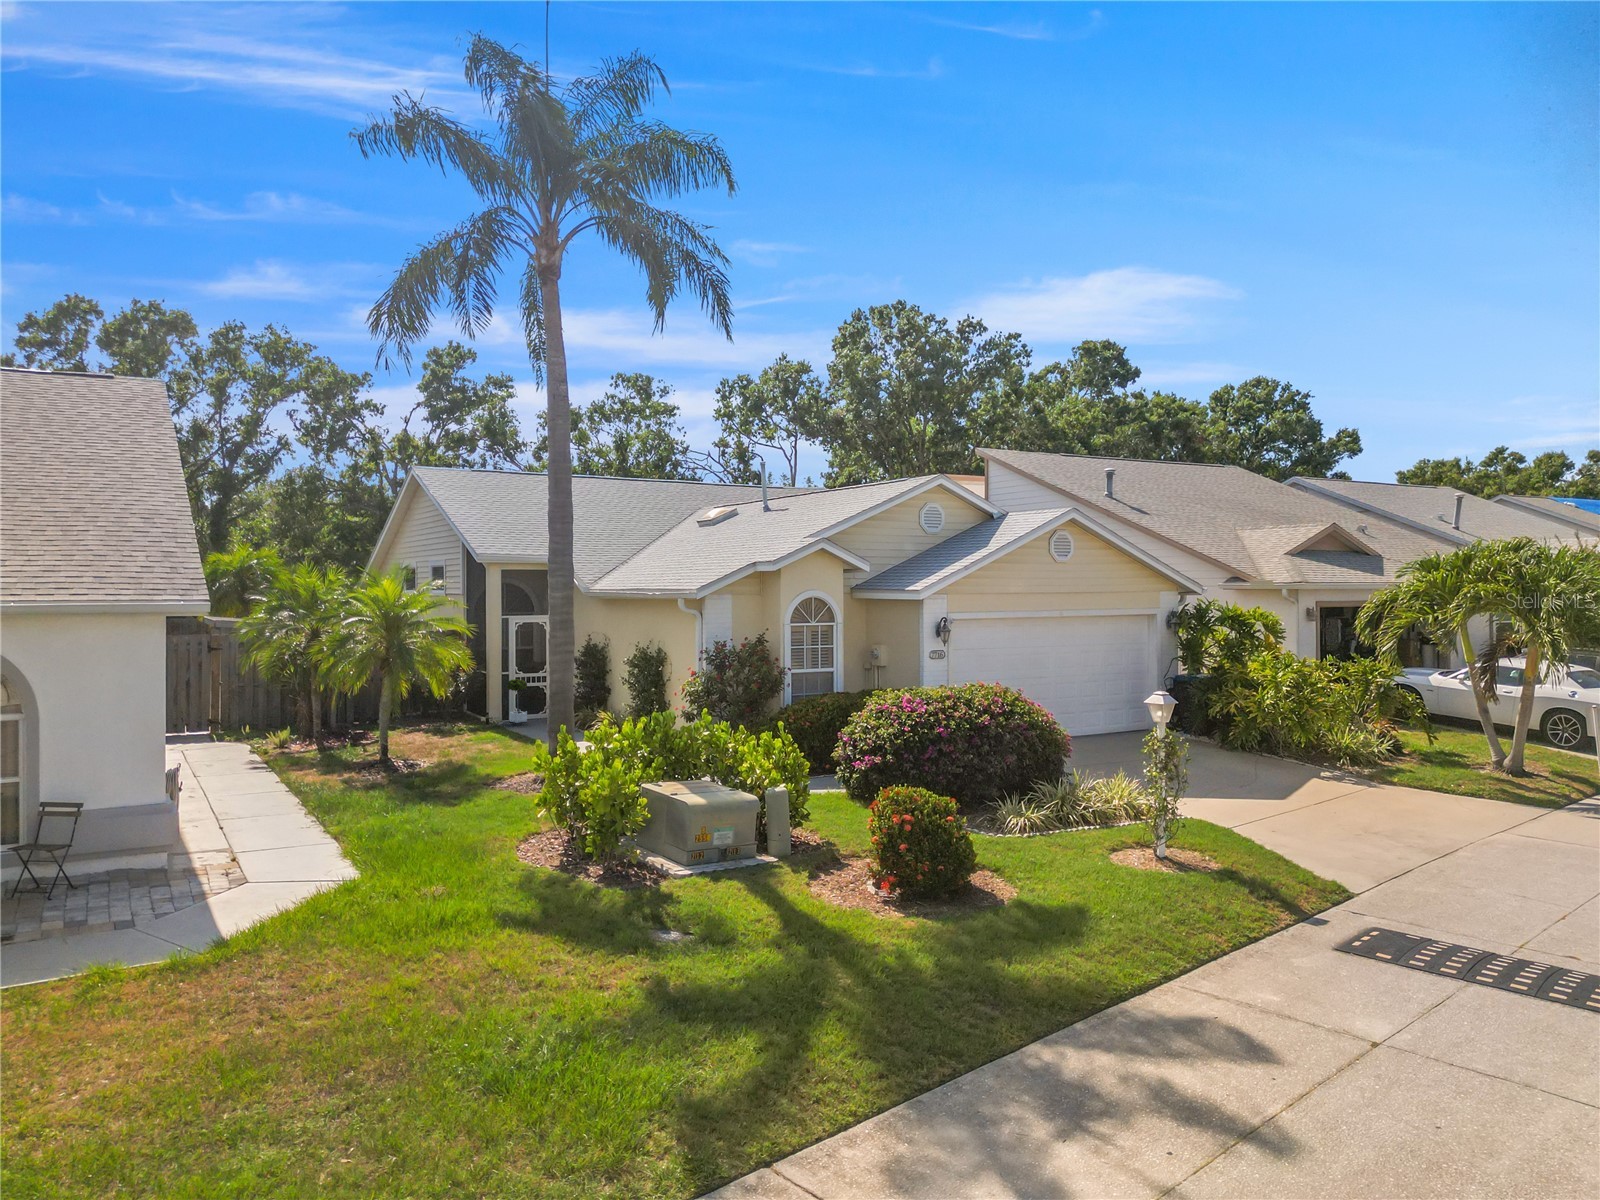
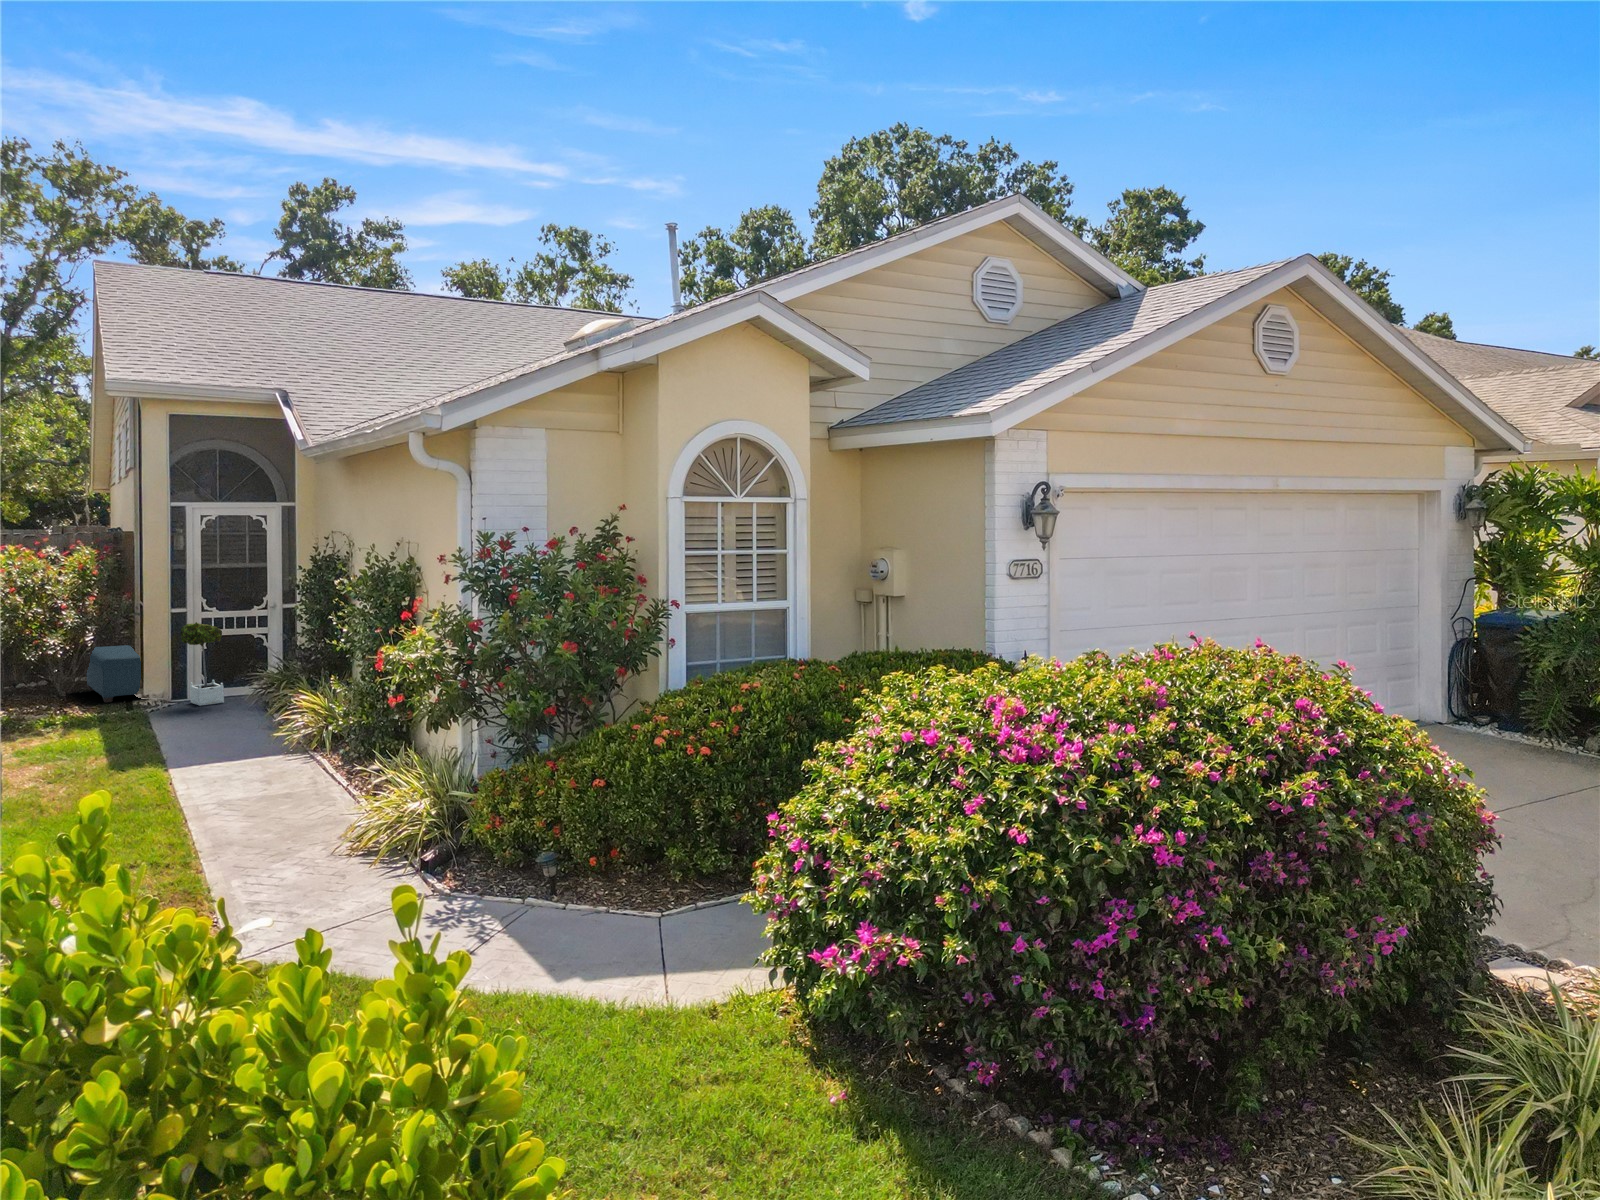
bench: none [443,692,485,722] -> present [86,645,141,703]

